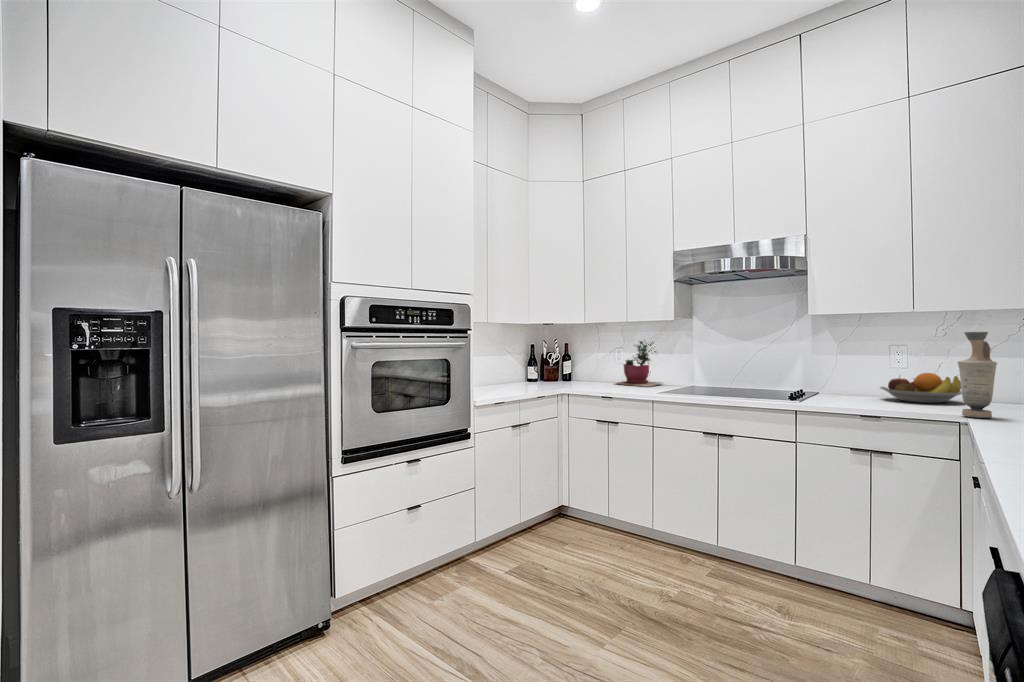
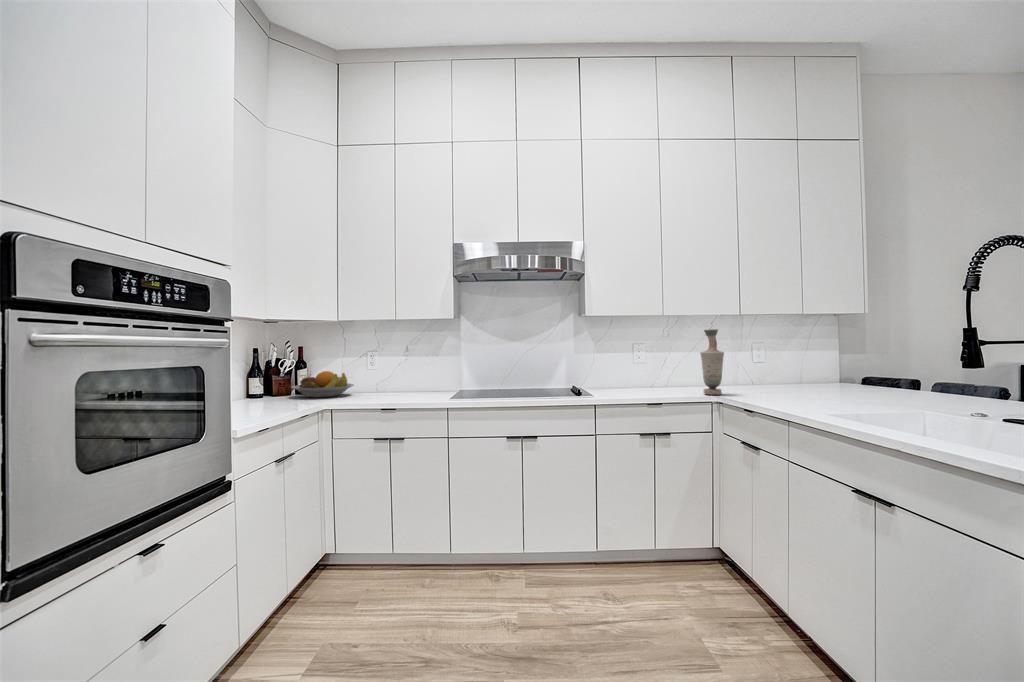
succulent plant: present [616,340,662,387] -> none [371,338,424,393]
fruit bowl: present [880,373,962,403] -> present [292,371,354,397]

